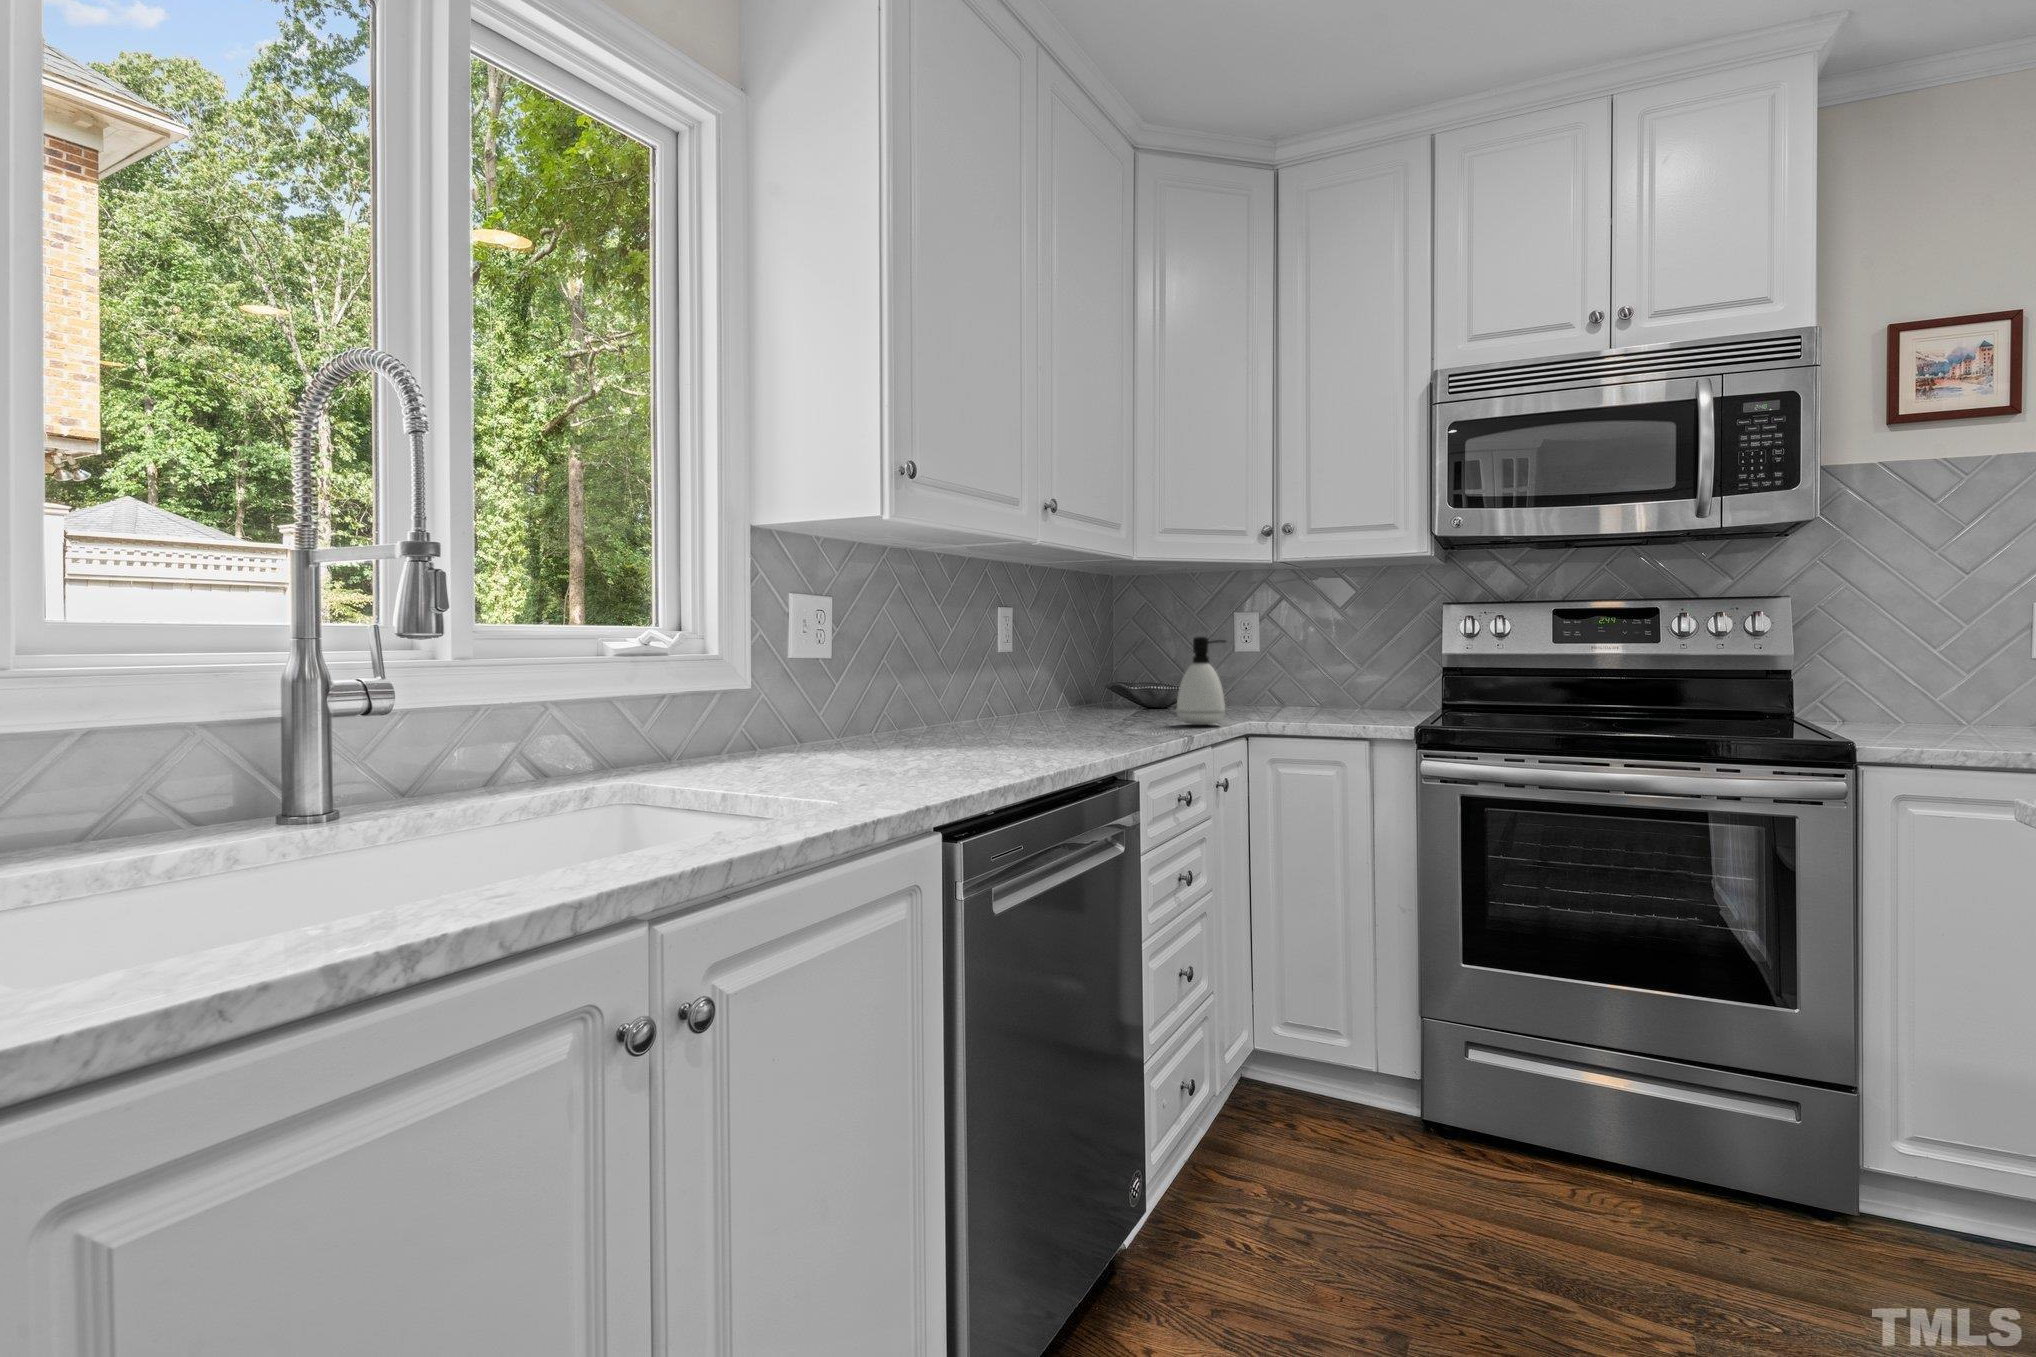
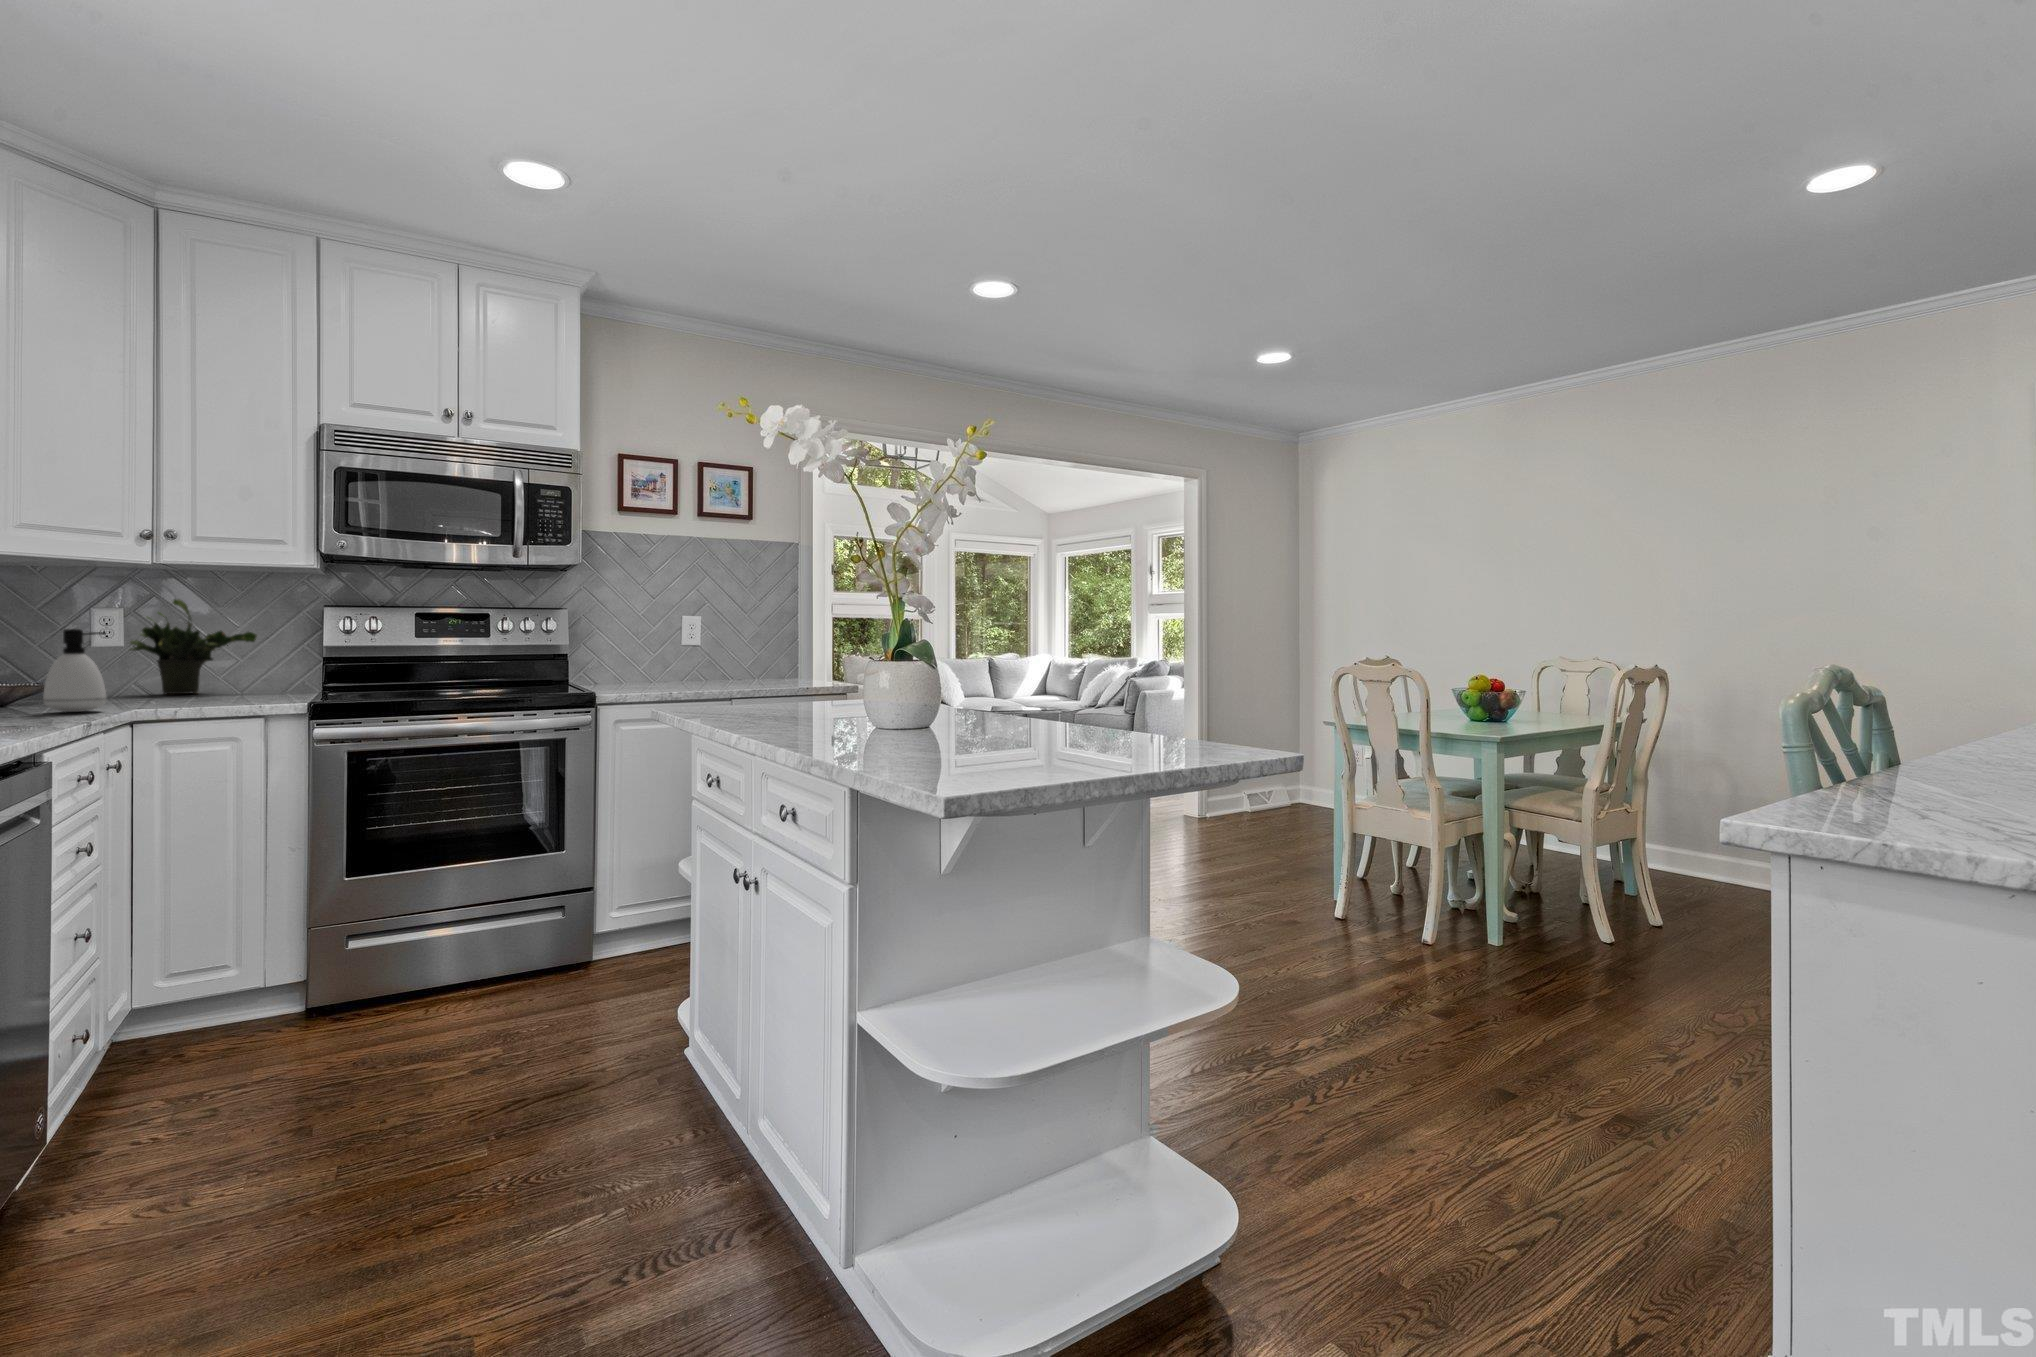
potted plant: none [1261,606,1376,712] -> present [130,600,257,694]

